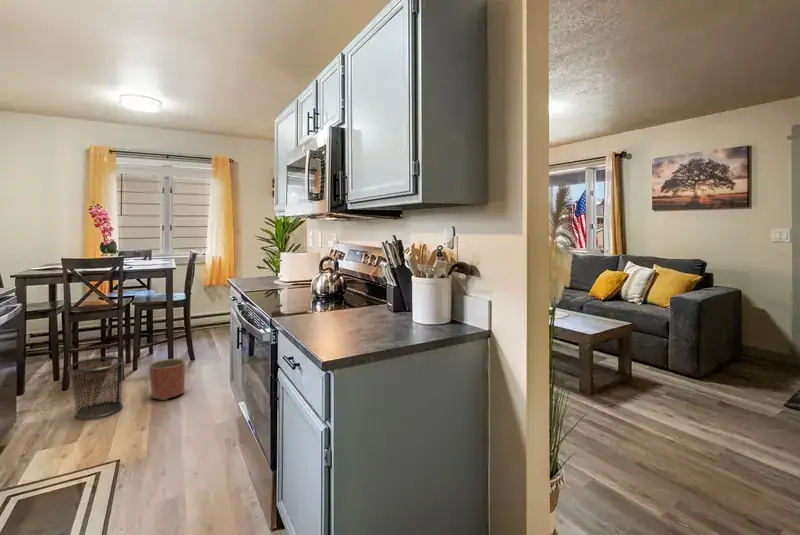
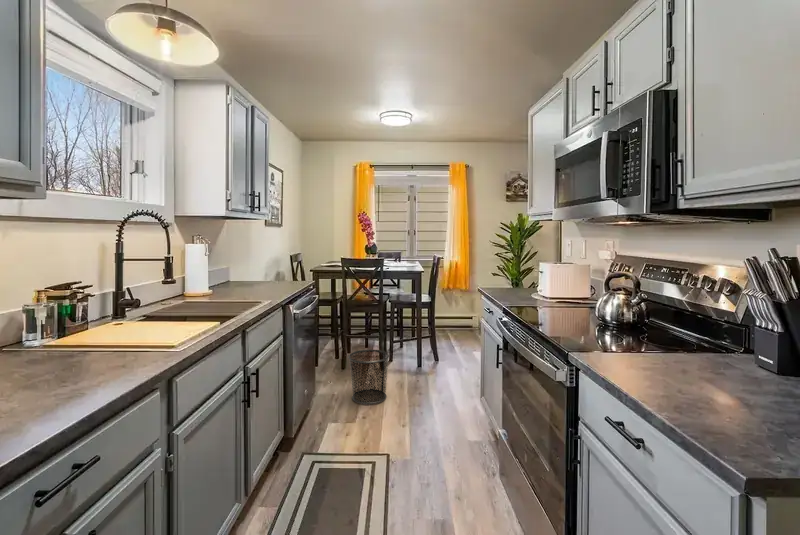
planter: present [149,359,185,400] -> none [407,358,436,397]

